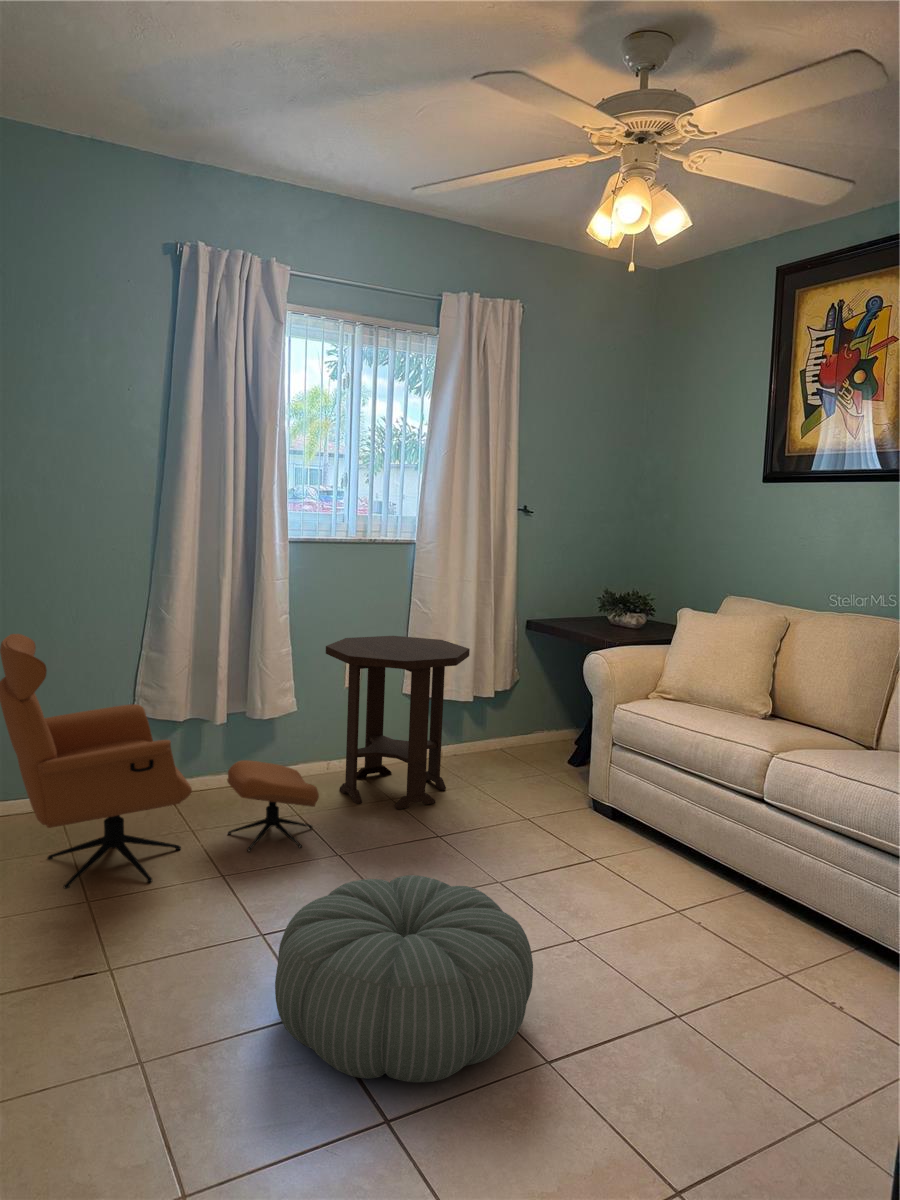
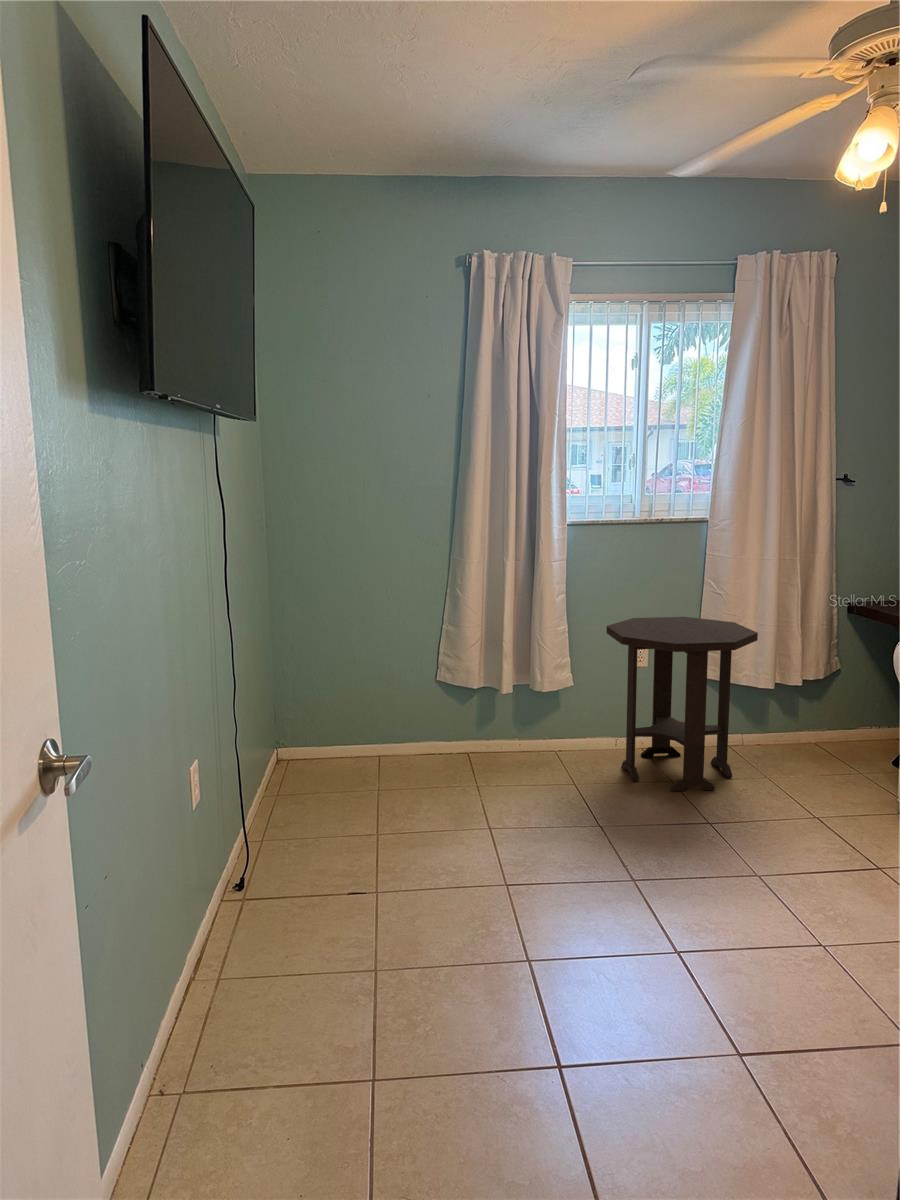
armchair: present [0,634,319,889] -> none [309,610,583,828]
pouf: present [275,875,533,1082] -> none [475,852,729,1050]

